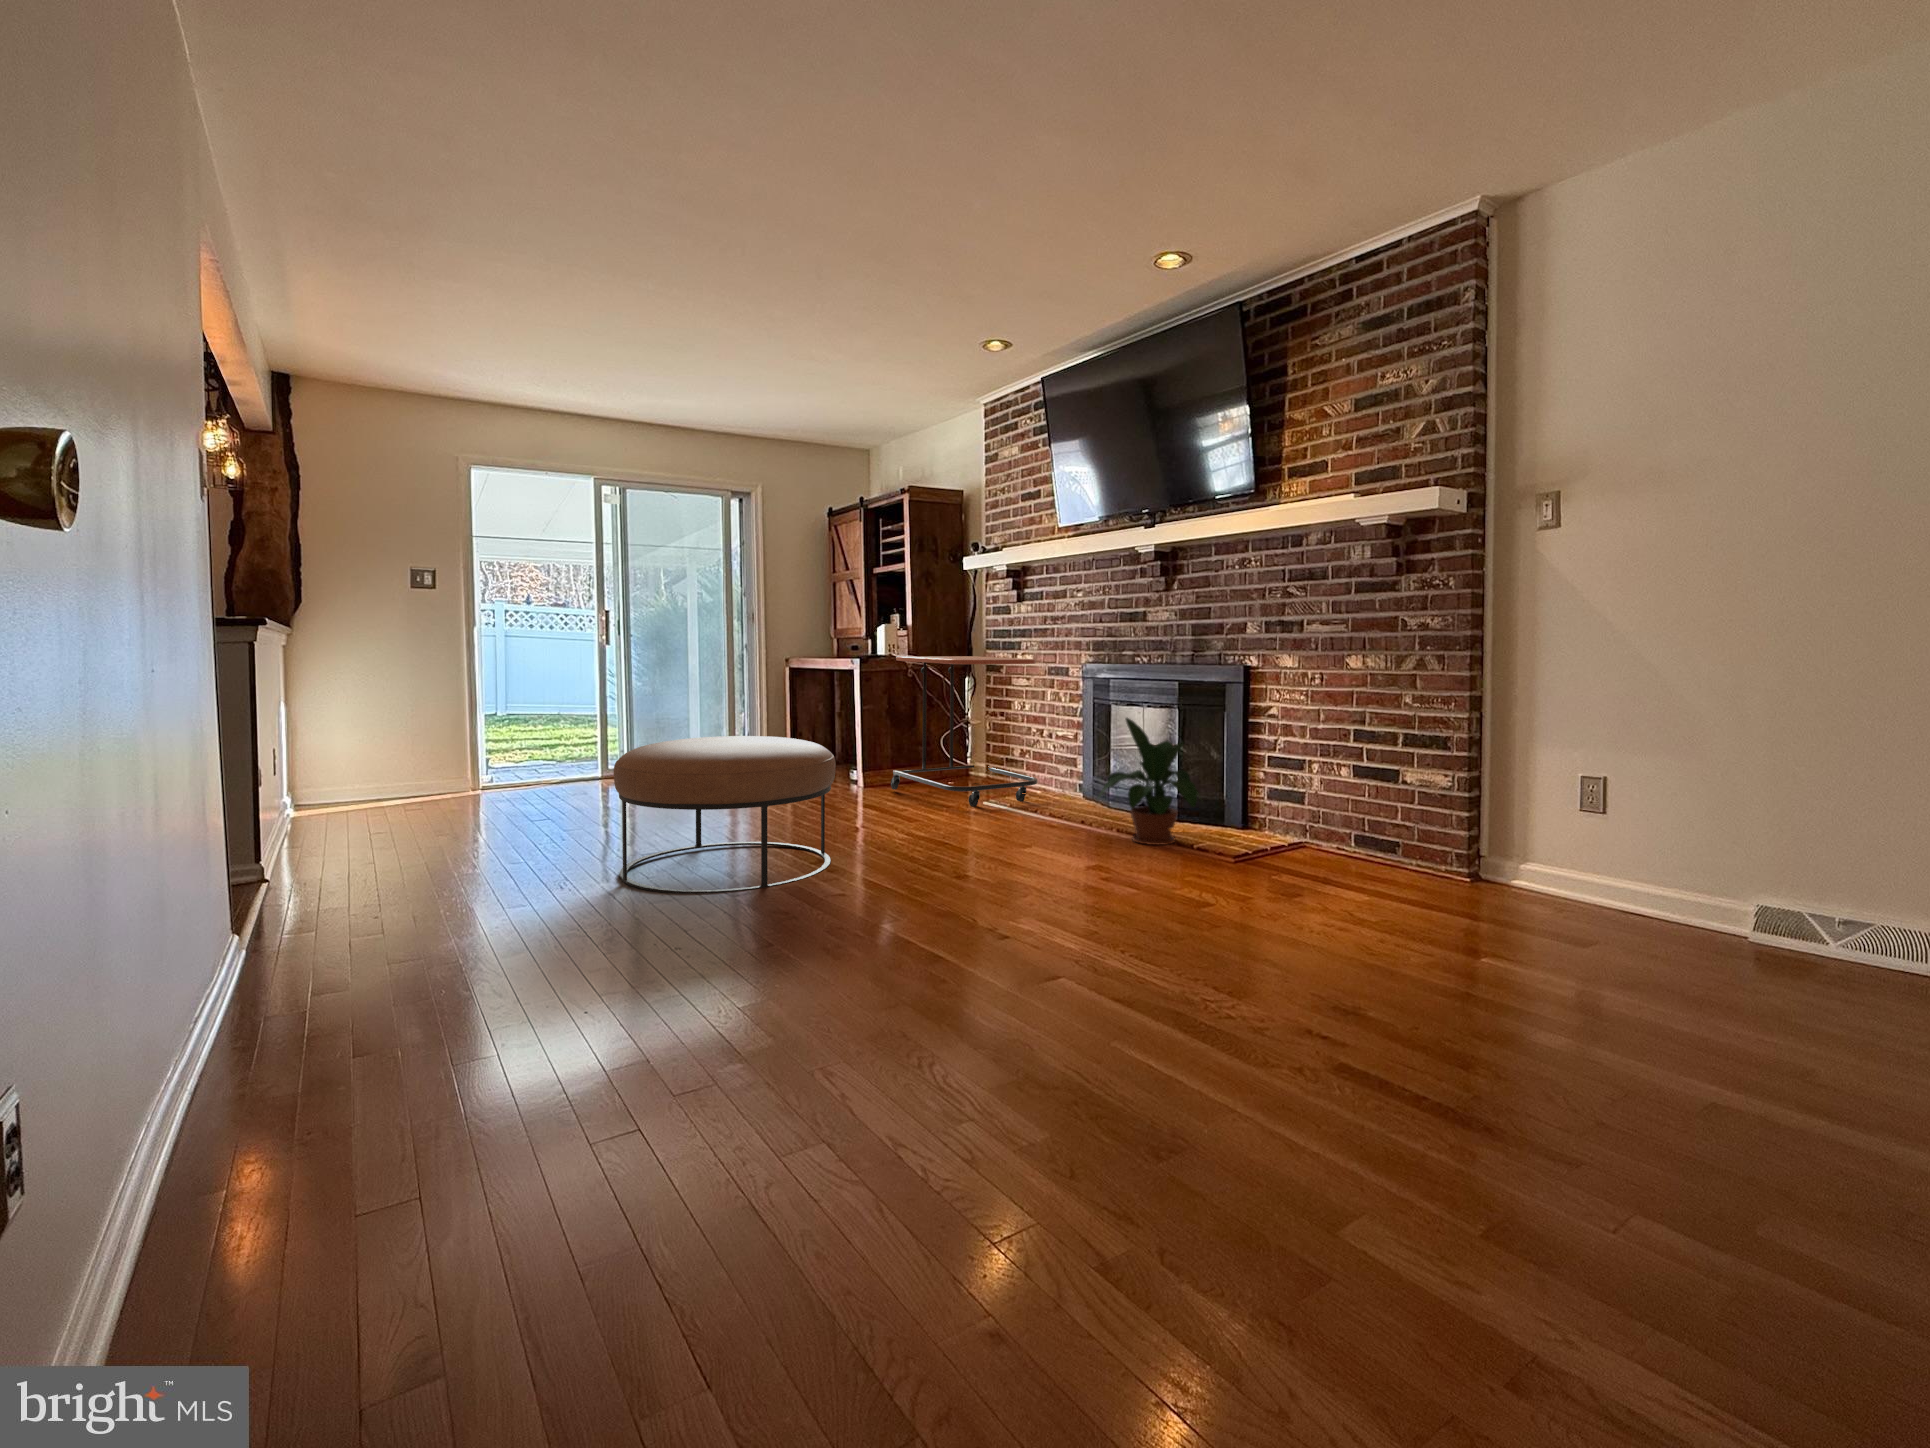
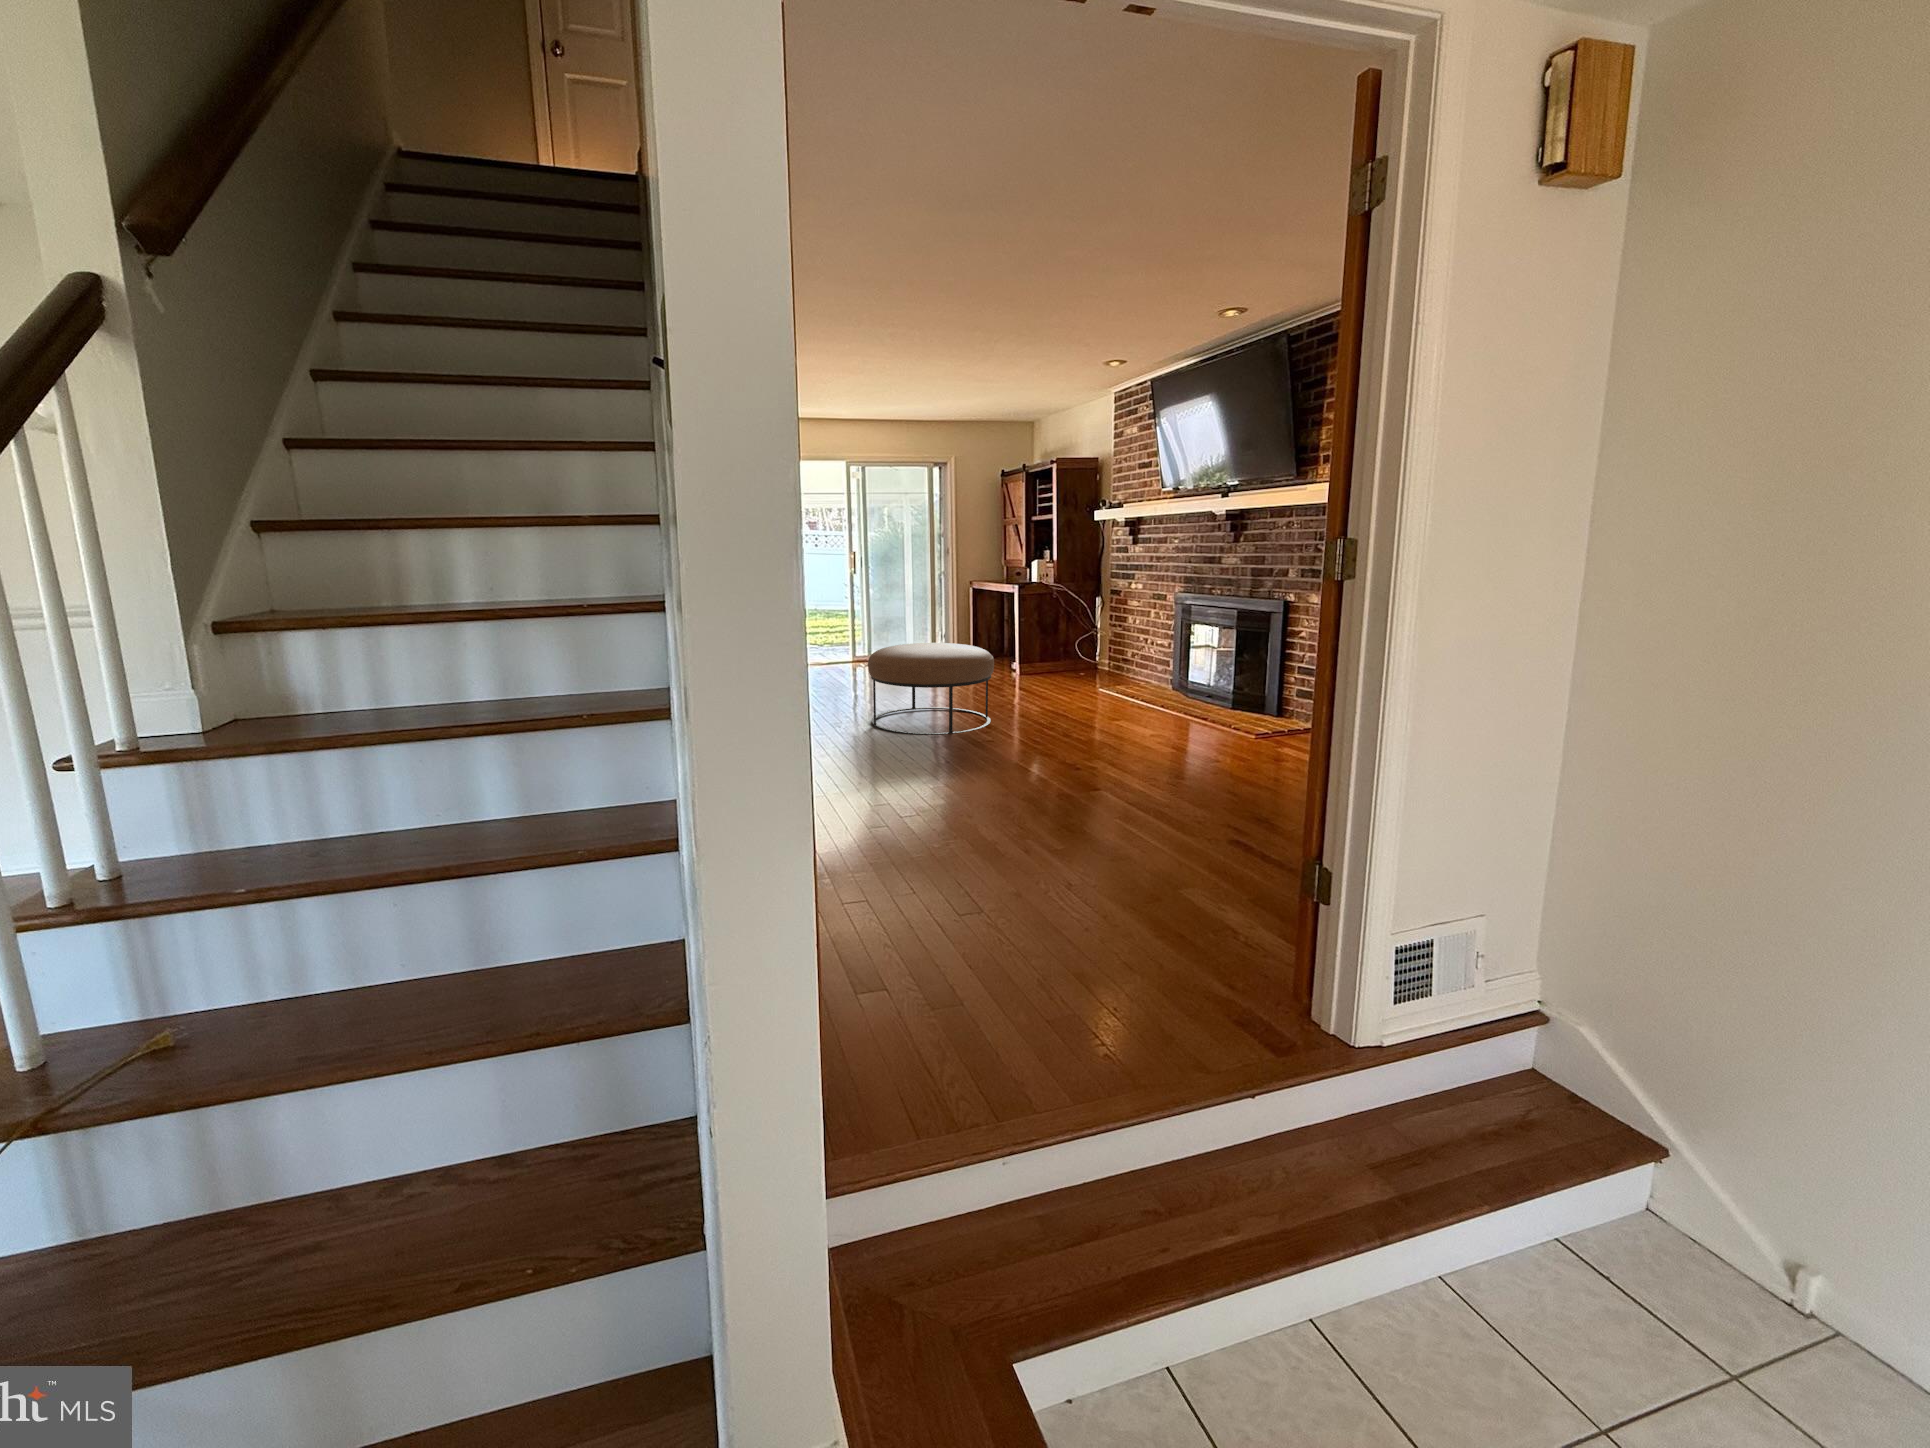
side table: present [891,656,1037,806] -> none [1039,583,1143,692]
potted plant: present [1098,718,1200,845] -> none [1169,636,1247,724]

